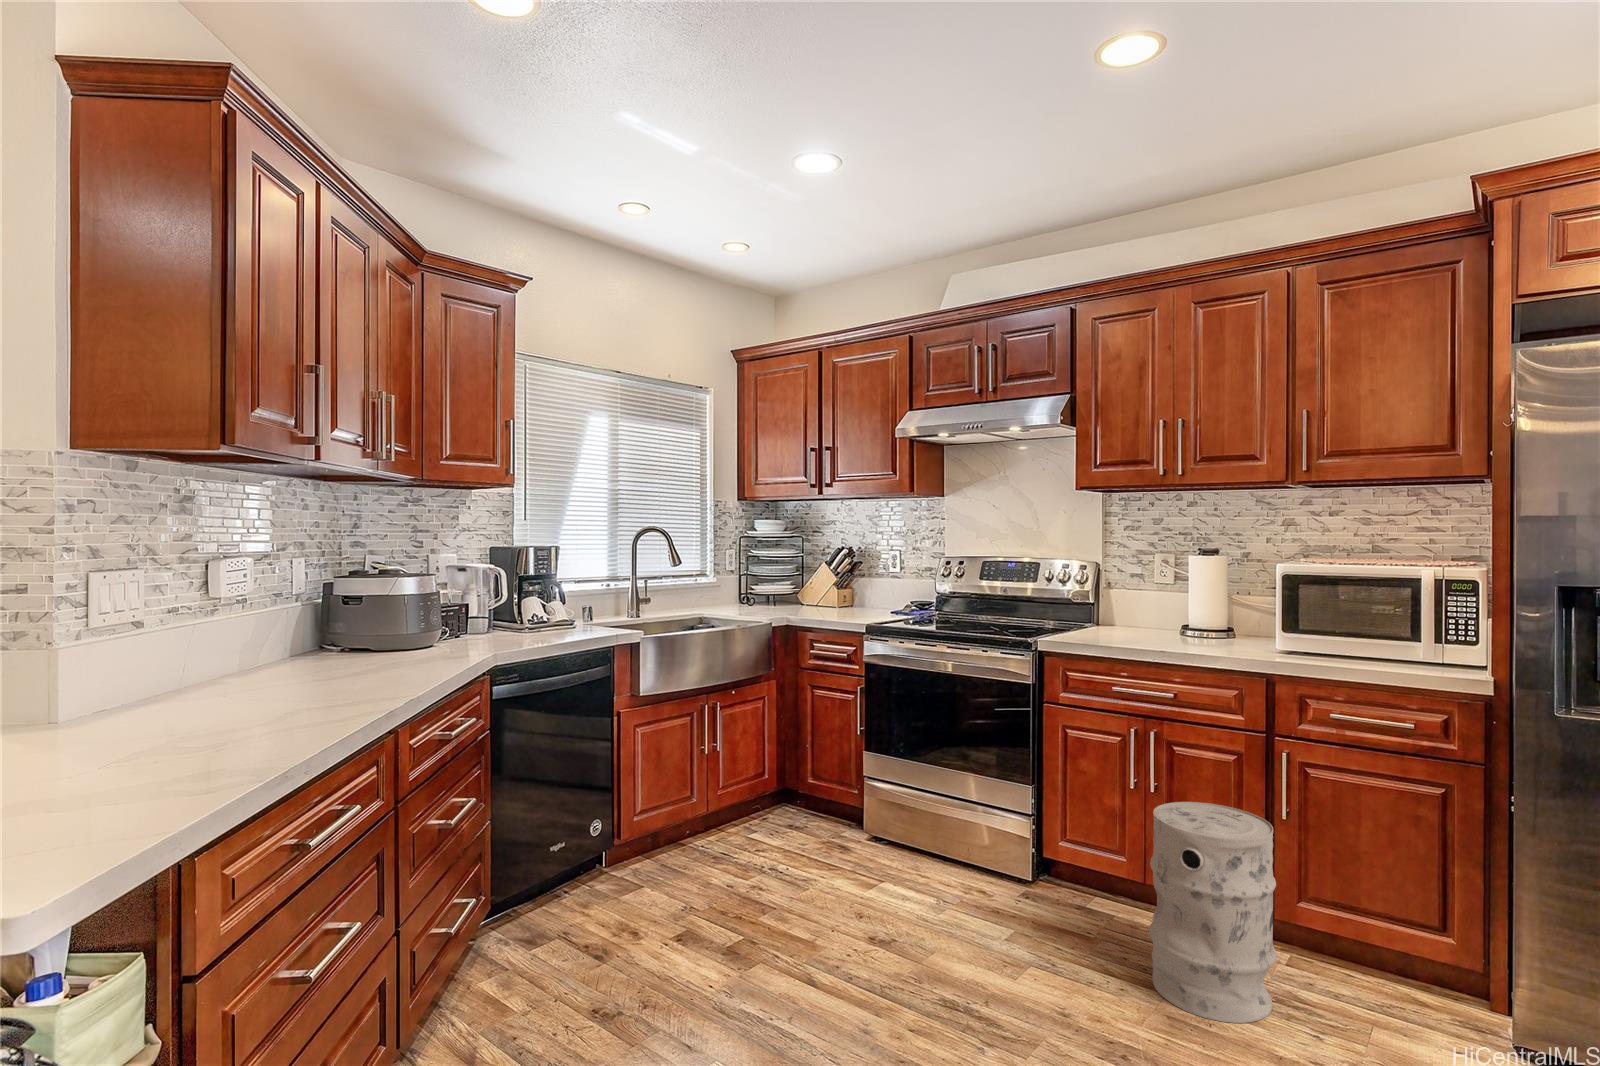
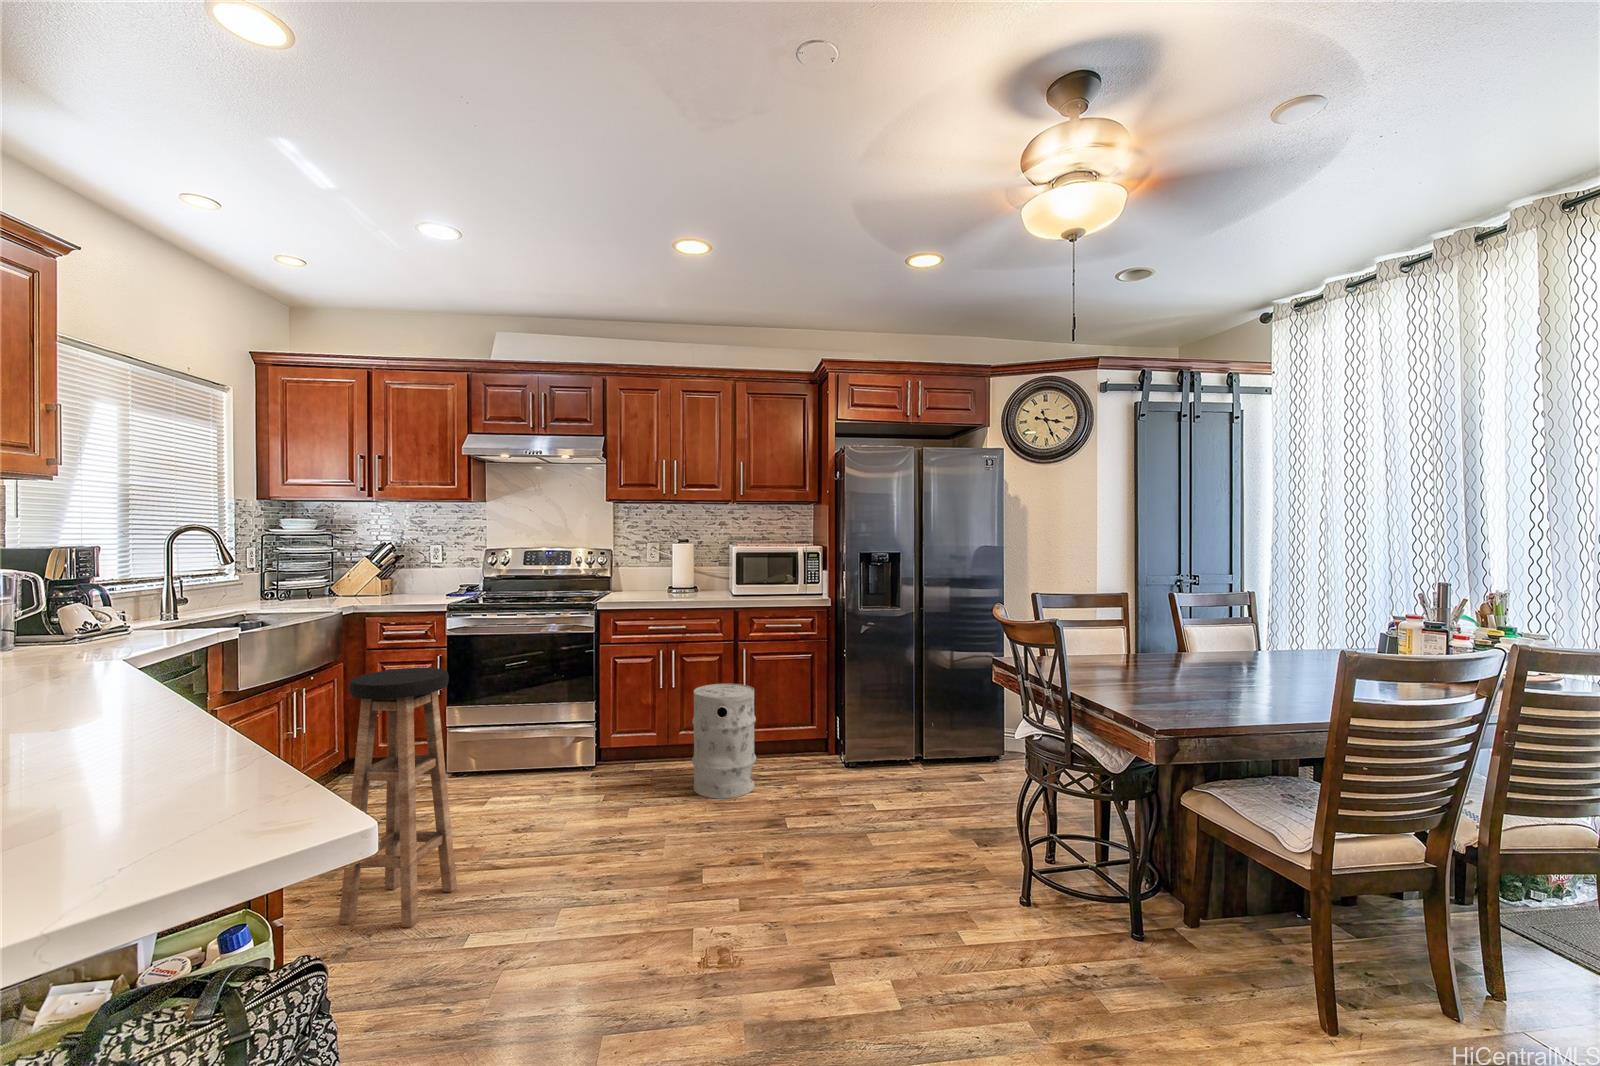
bar stool: none [630,700,752,1024] -> present [339,668,457,927]

